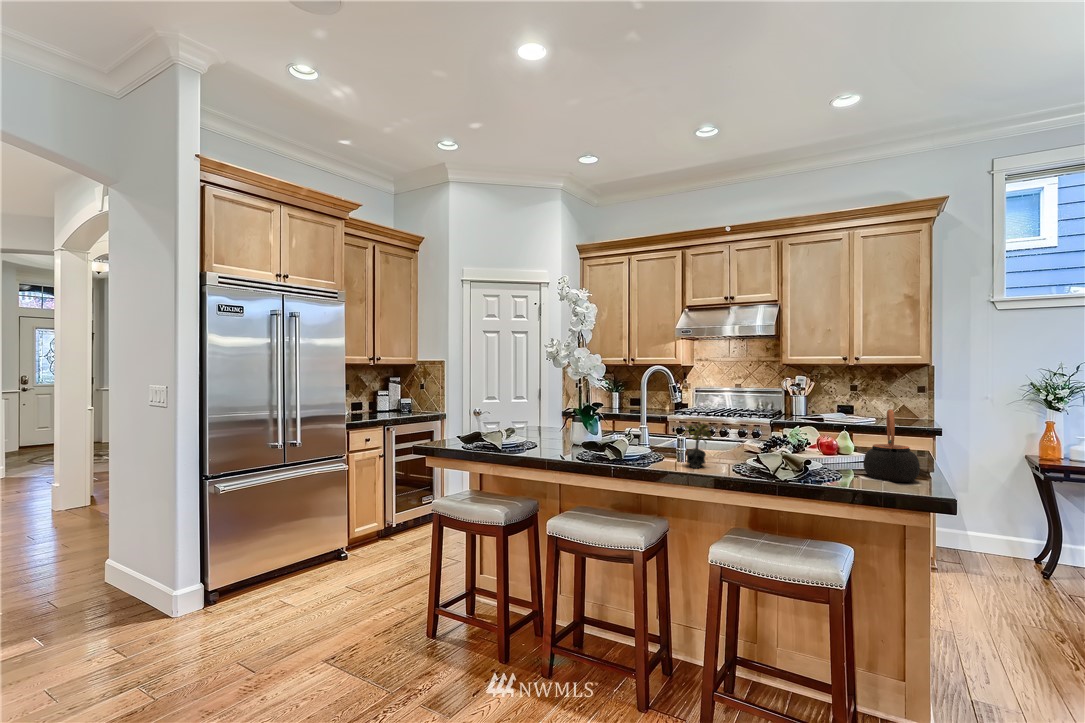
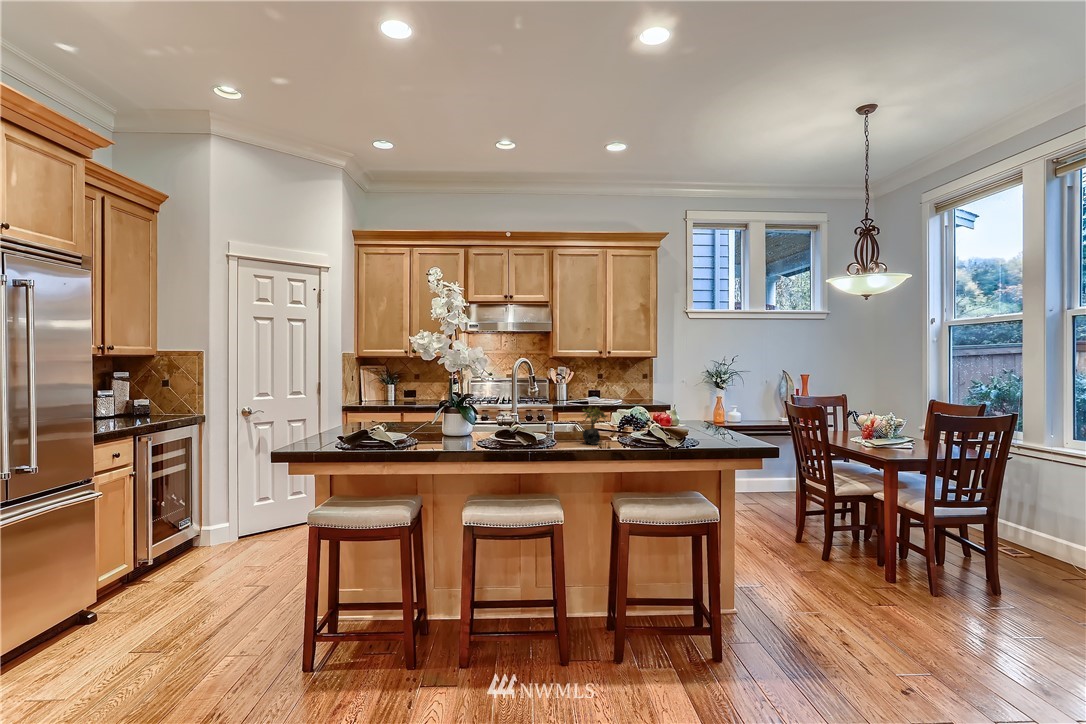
teapot: present [864,409,920,482] -> none [705,390,741,441]

